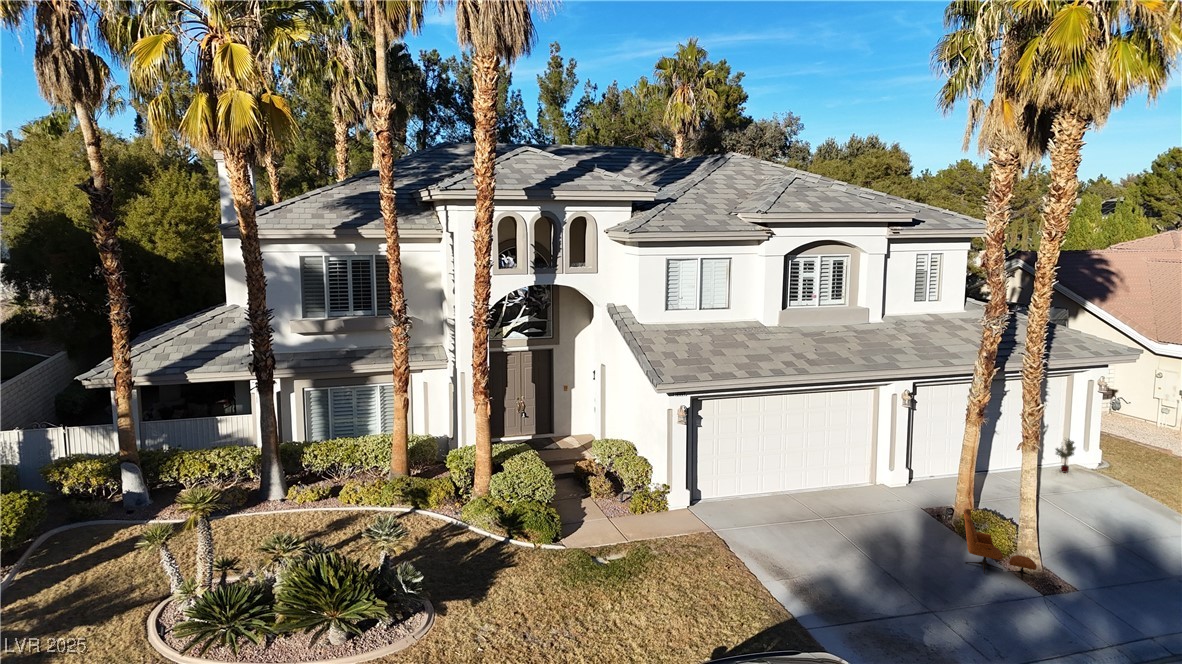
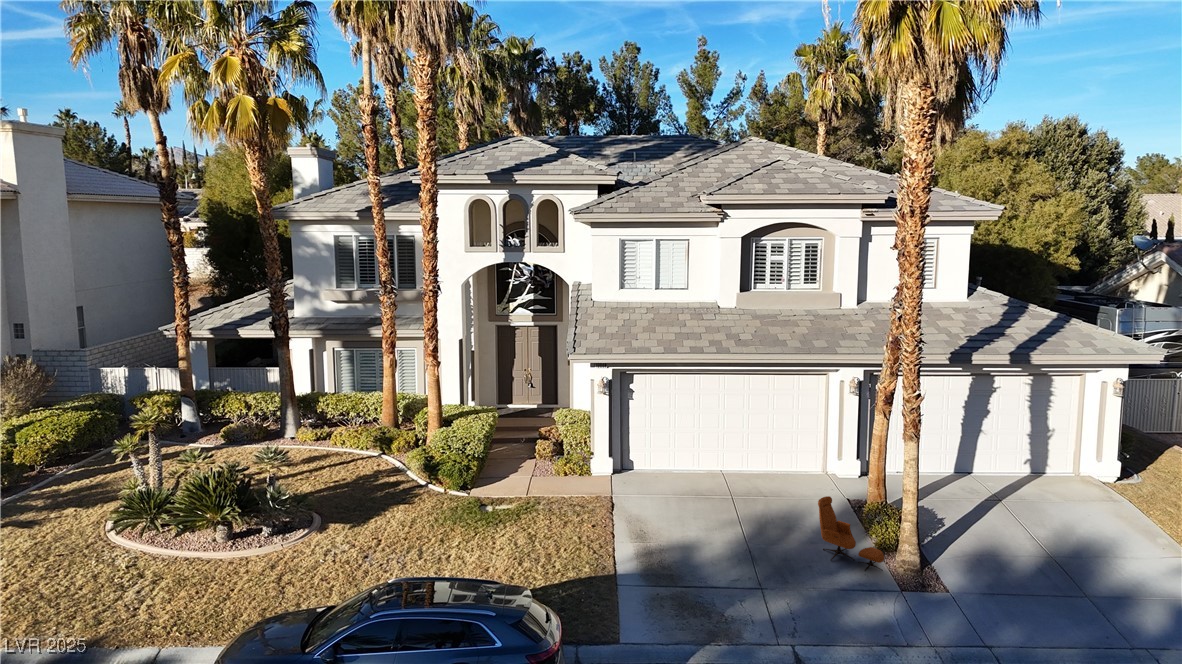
potted tree: present [1056,439,1075,473] -> none [1046,441,1074,480]

